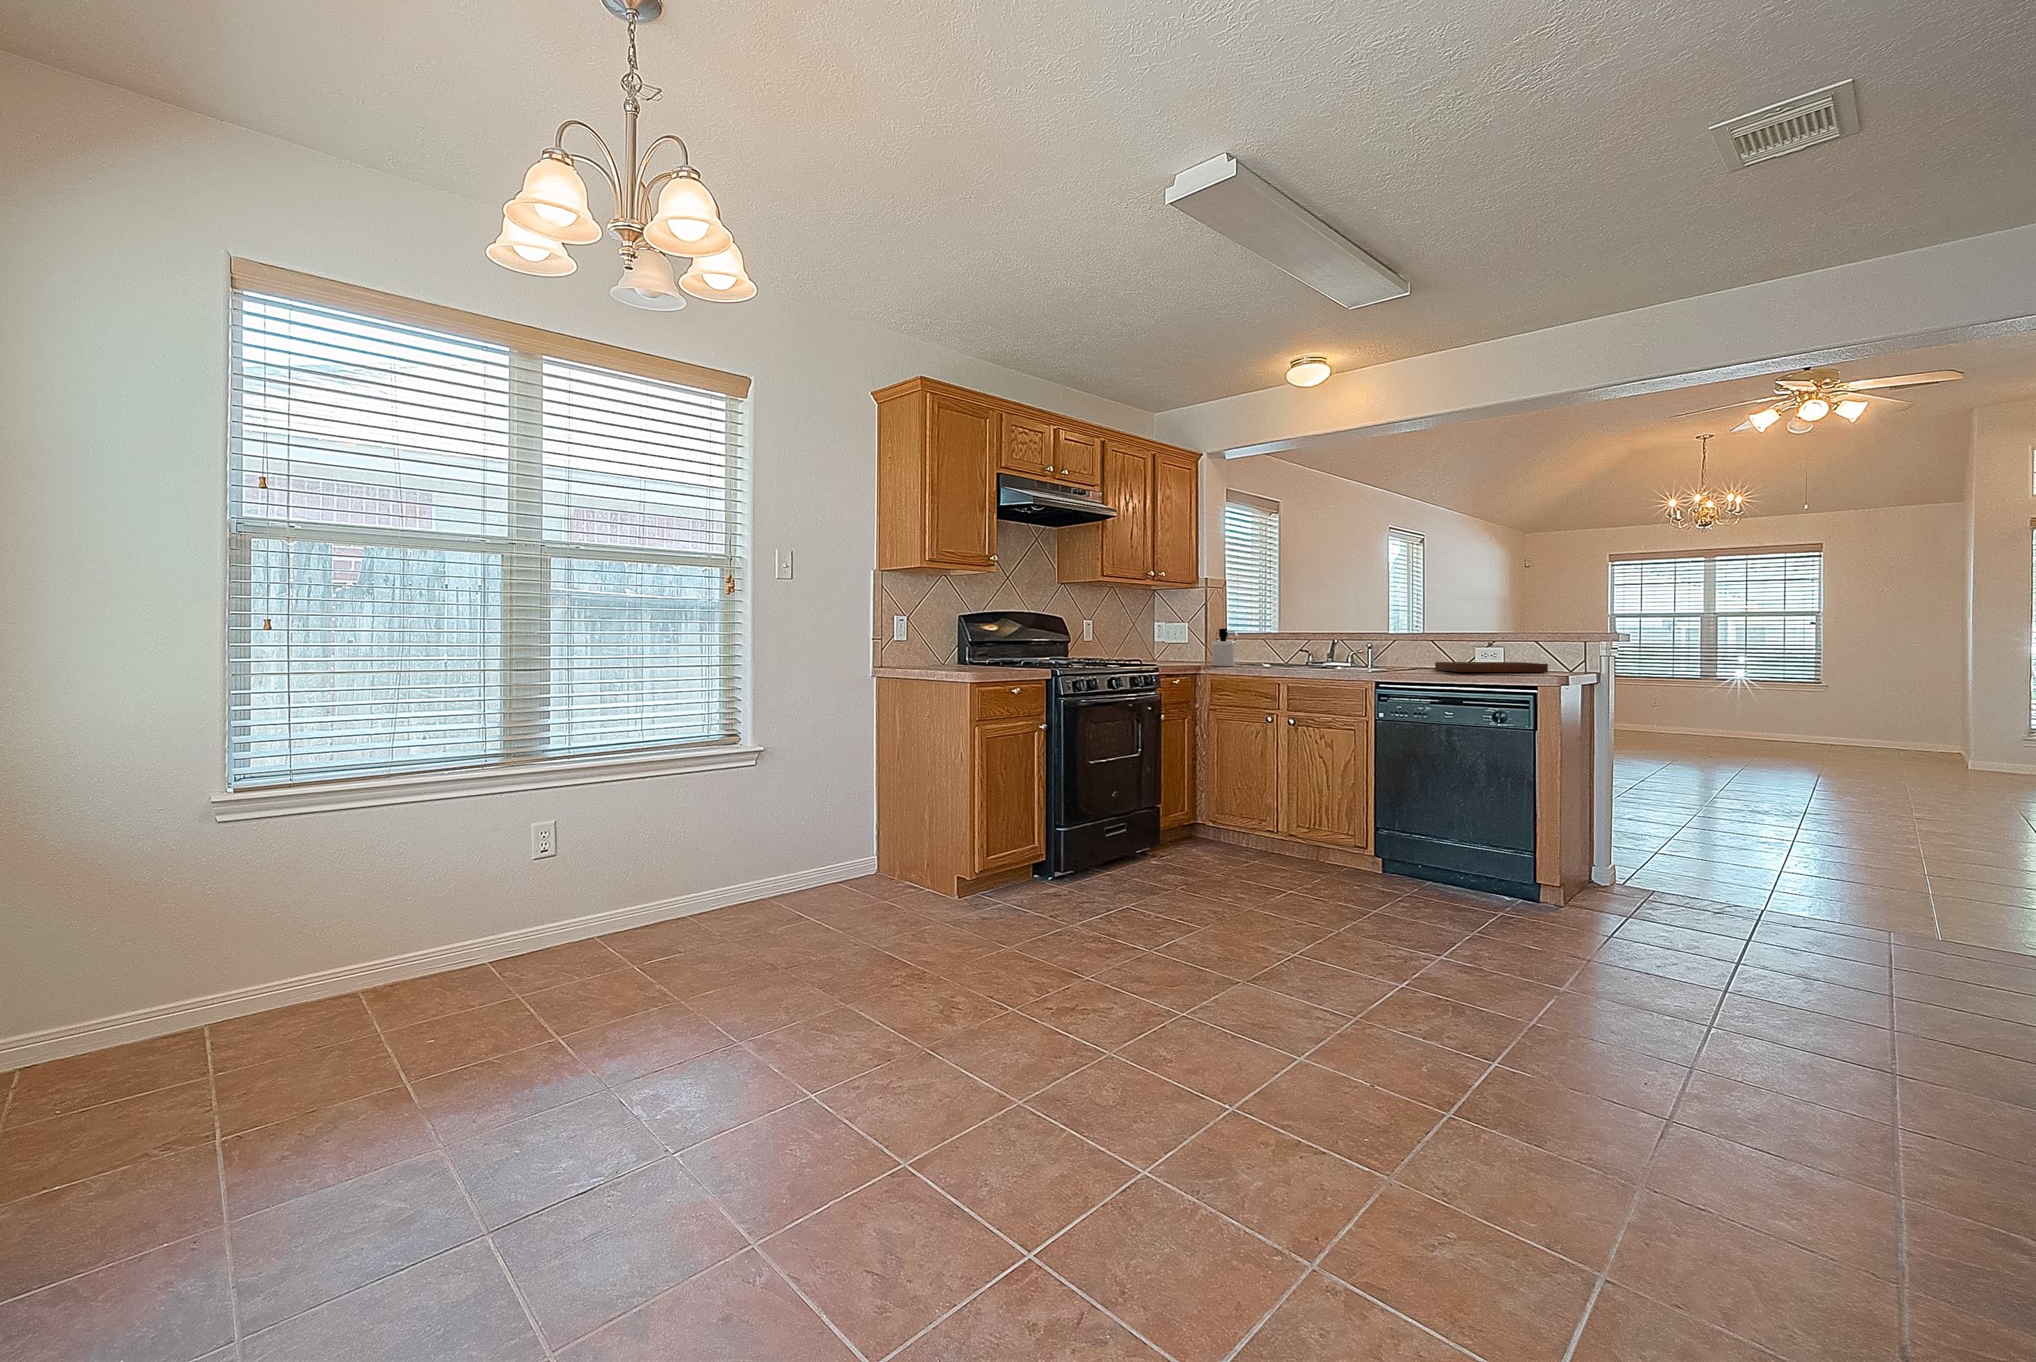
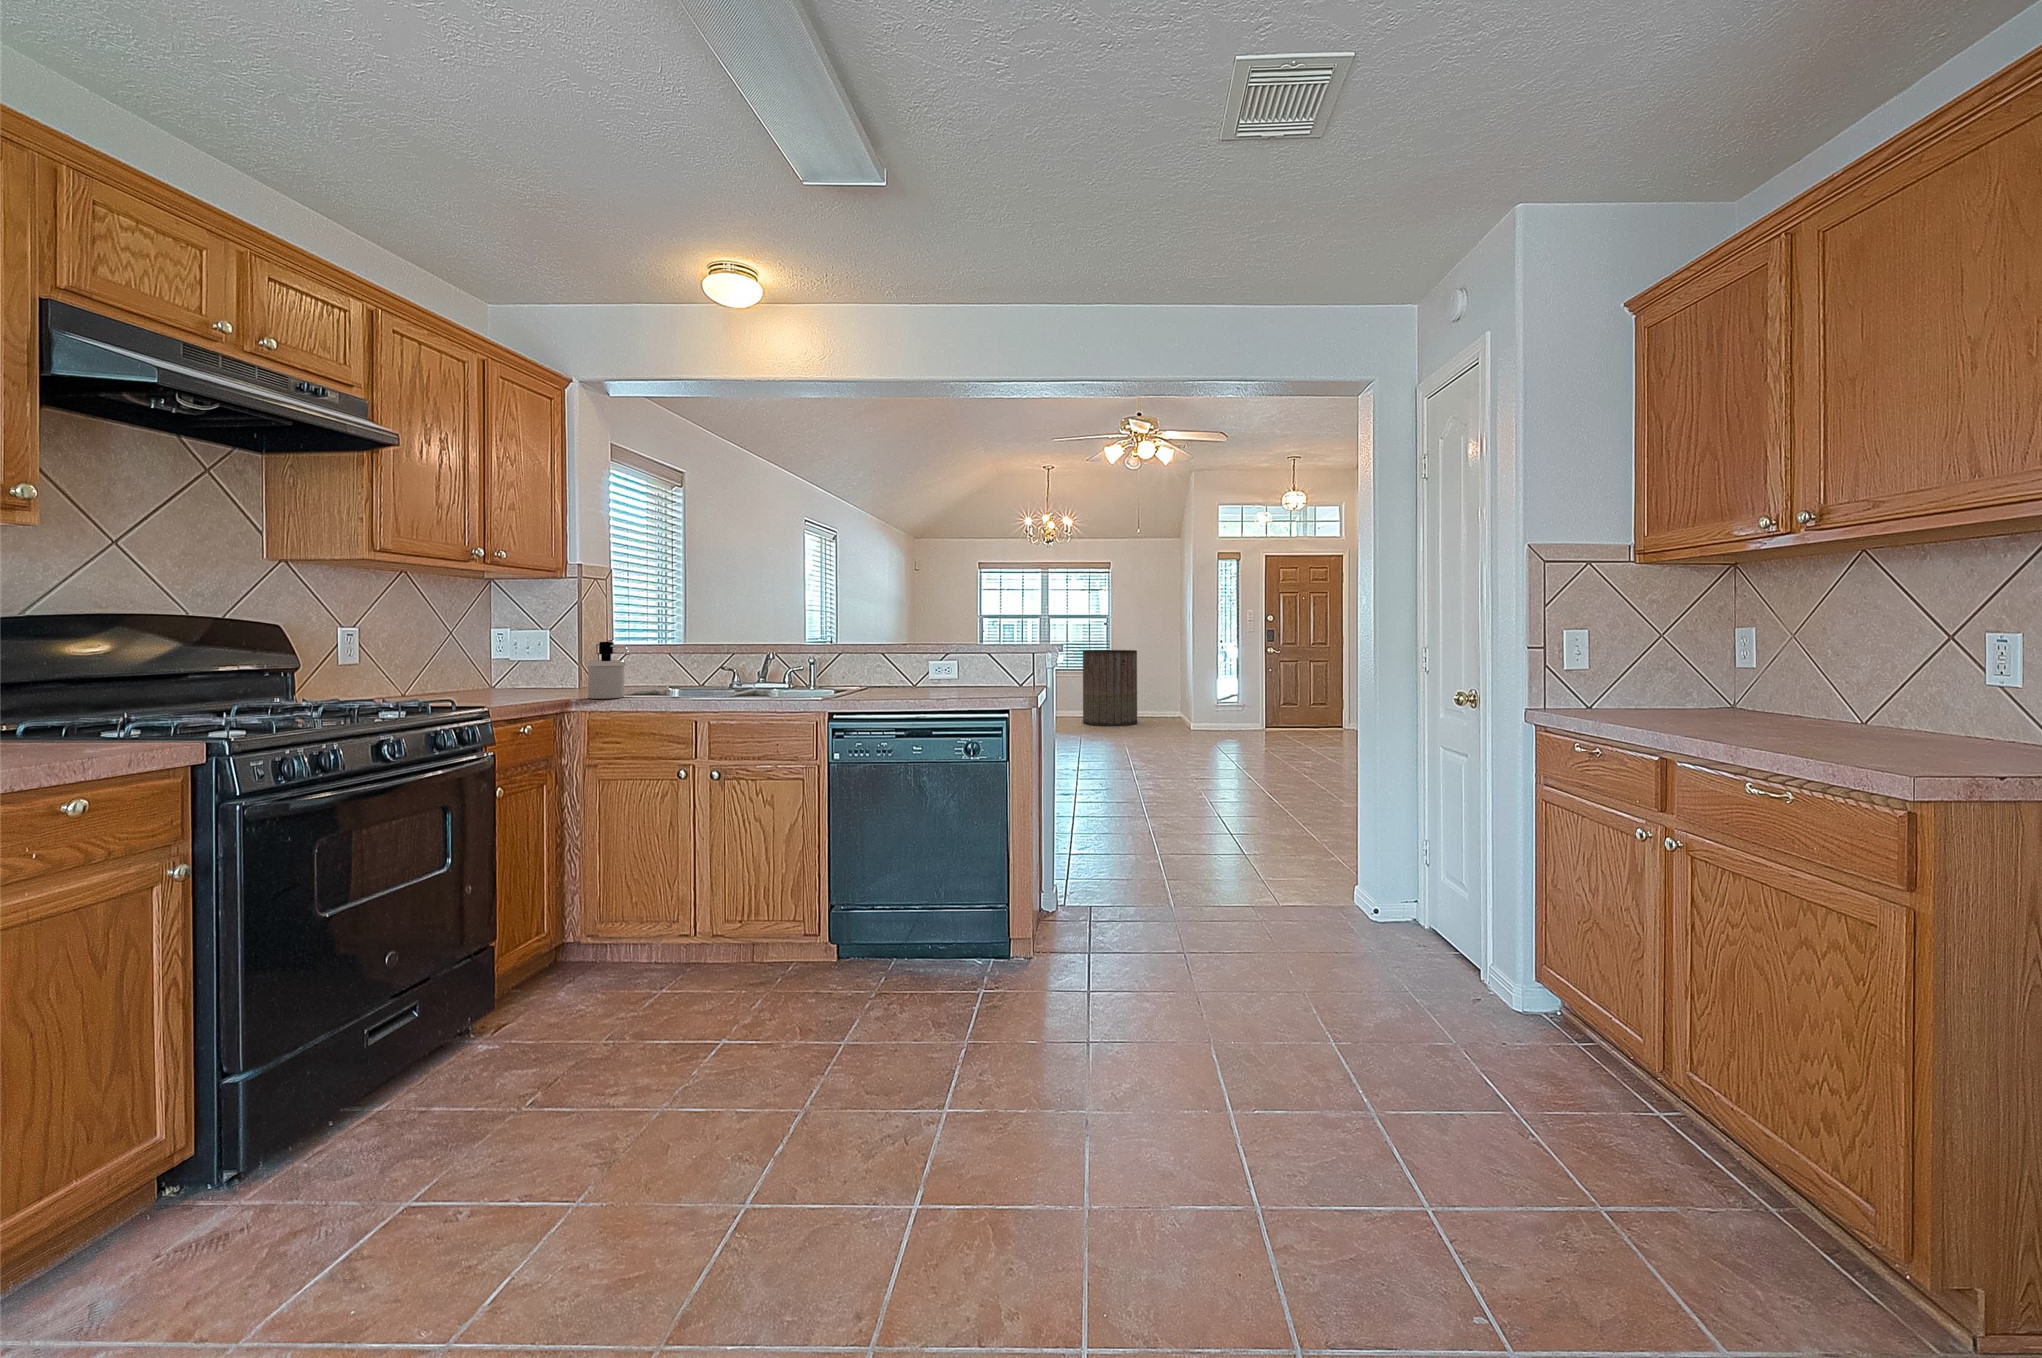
tray: present [1435,642,1548,672] -> none [889,654,1001,693]
trash can: none [1764,654,1861,751] -> present [1083,650,1137,726]

